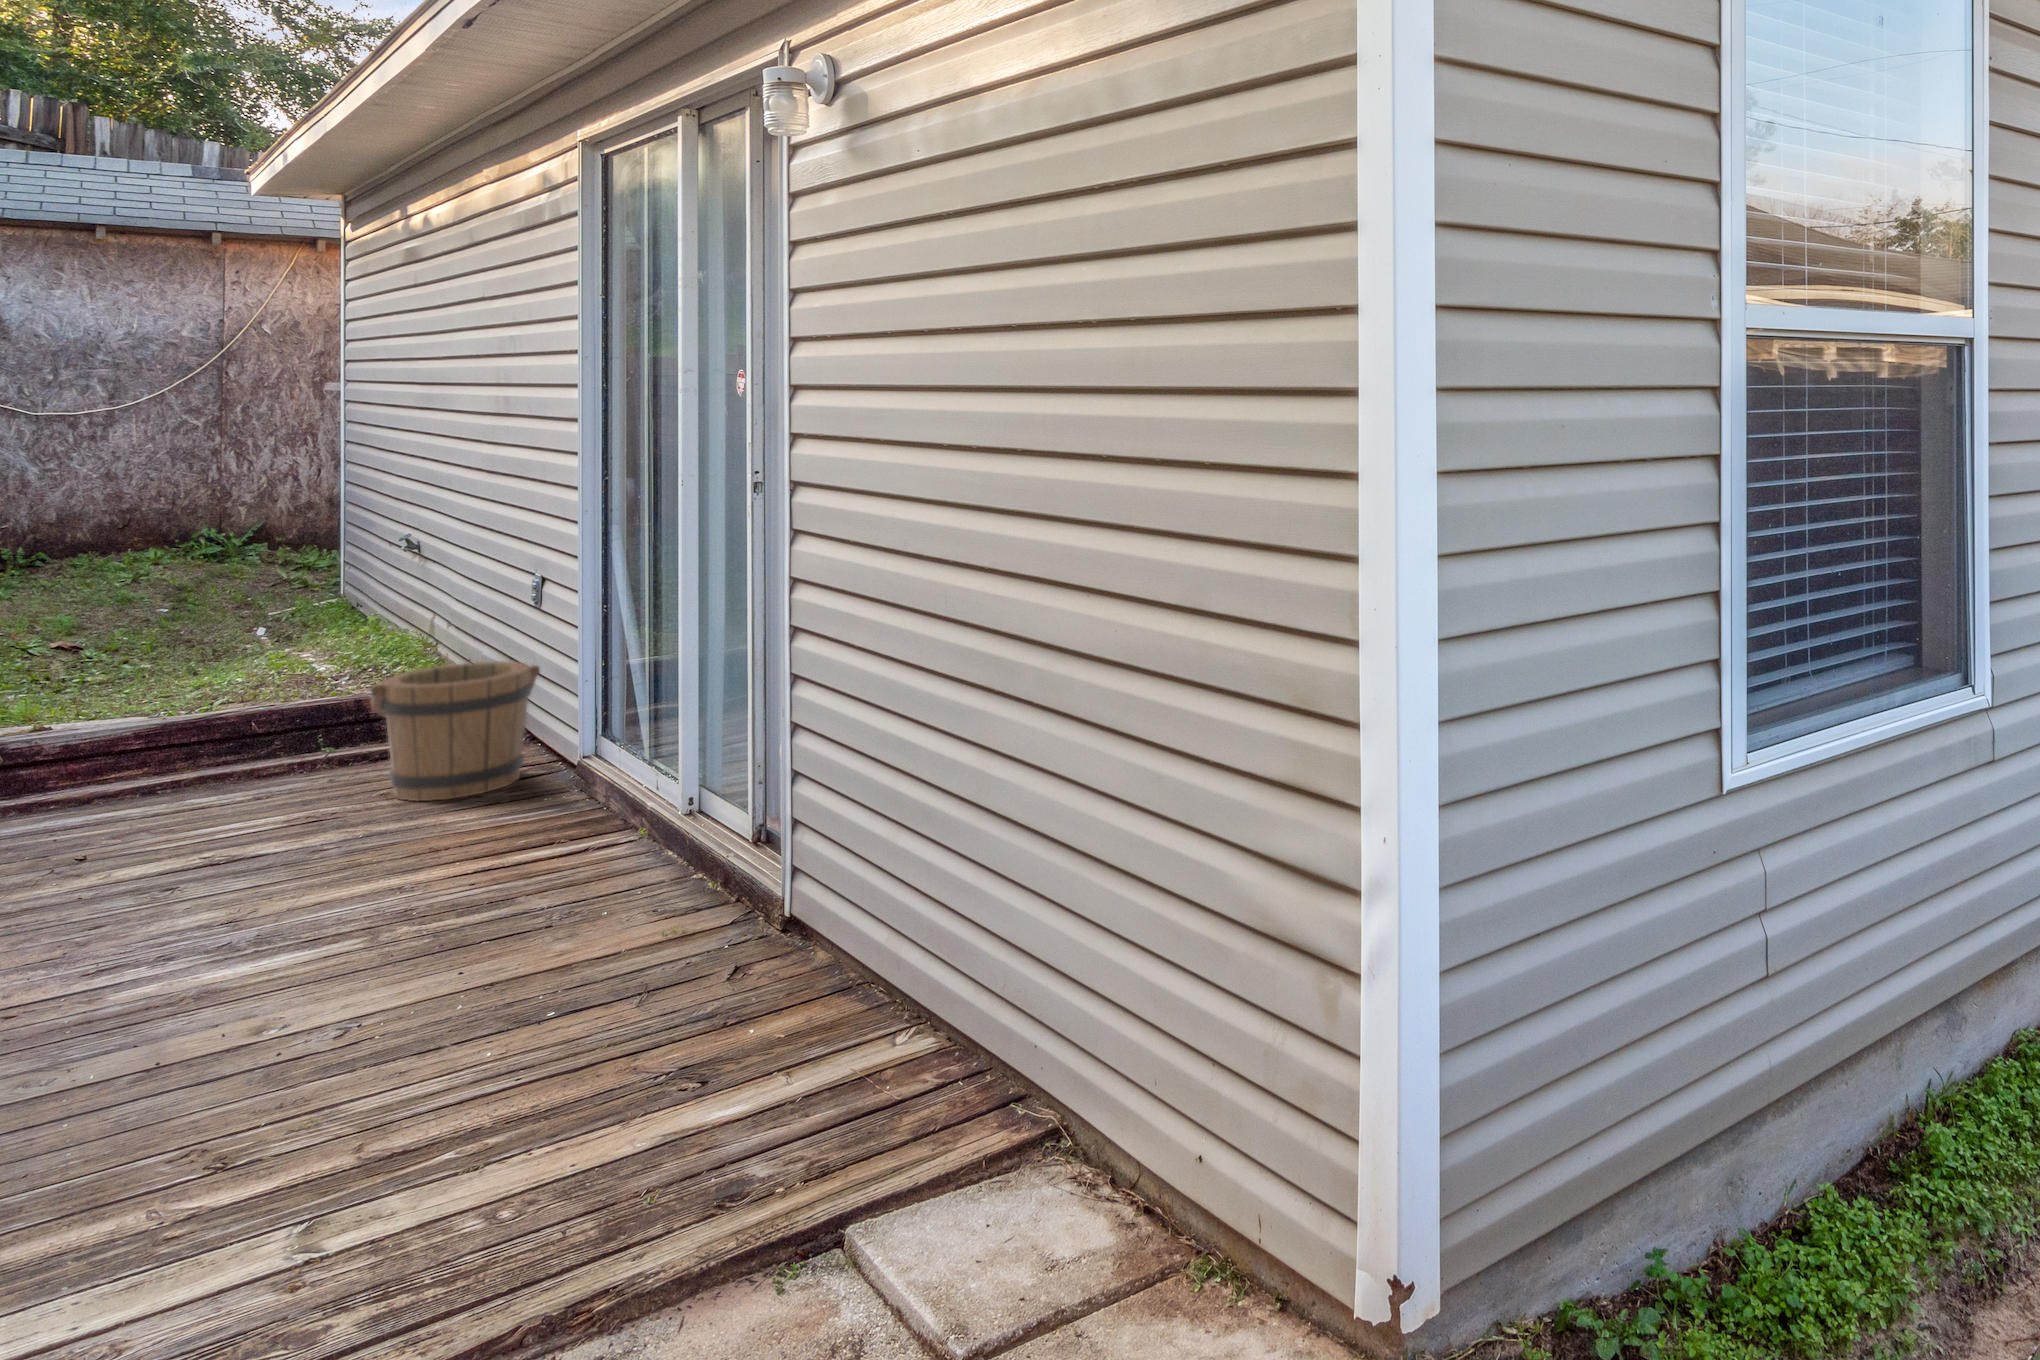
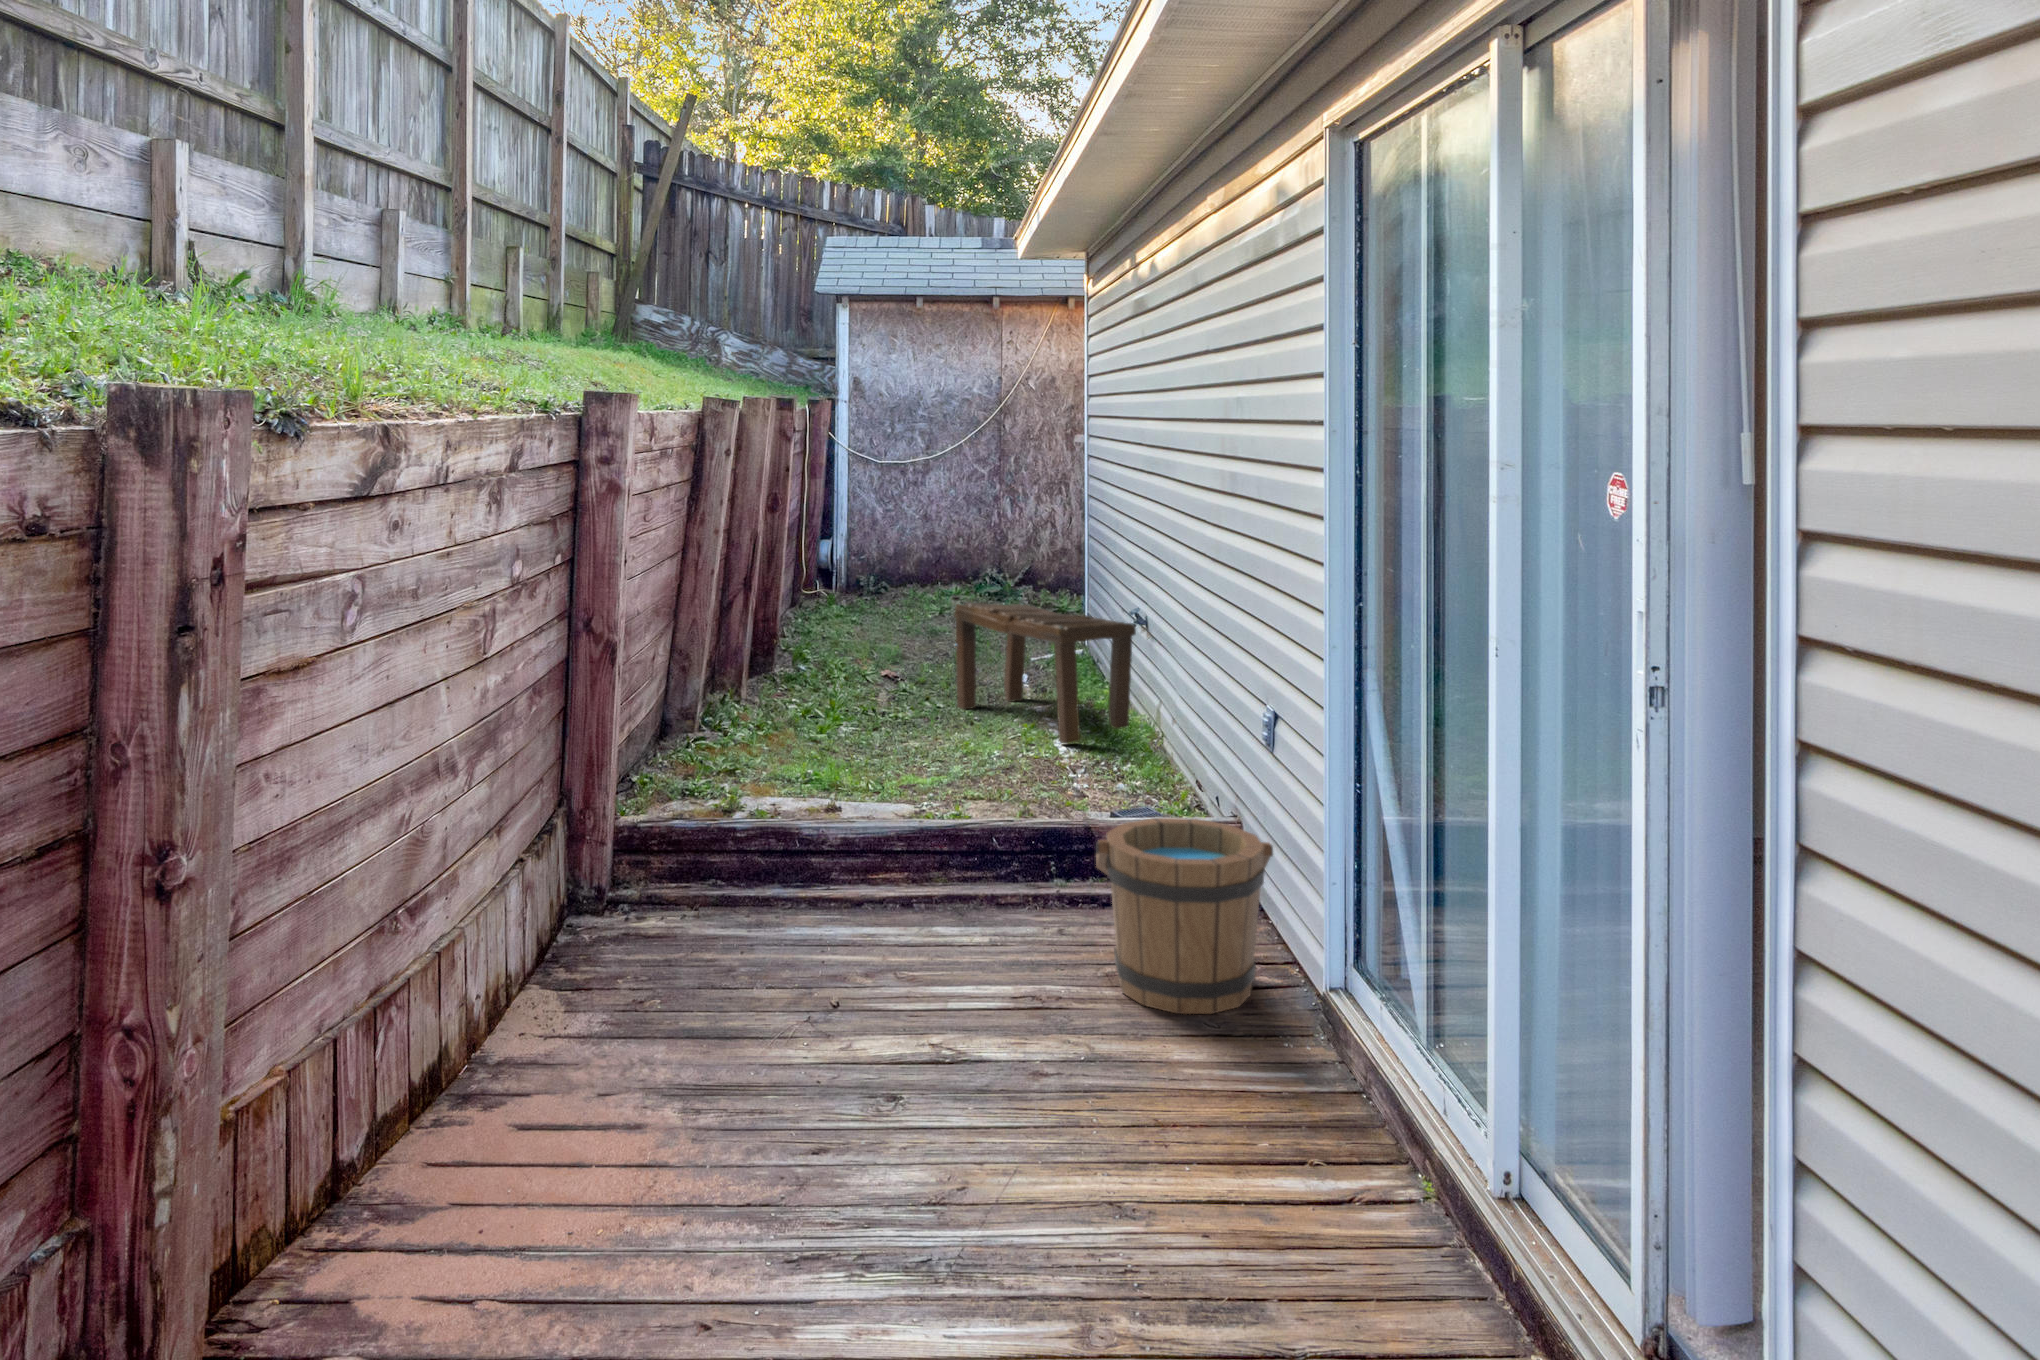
bench: none [175,542,408,660] -> present [954,603,1136,744]

